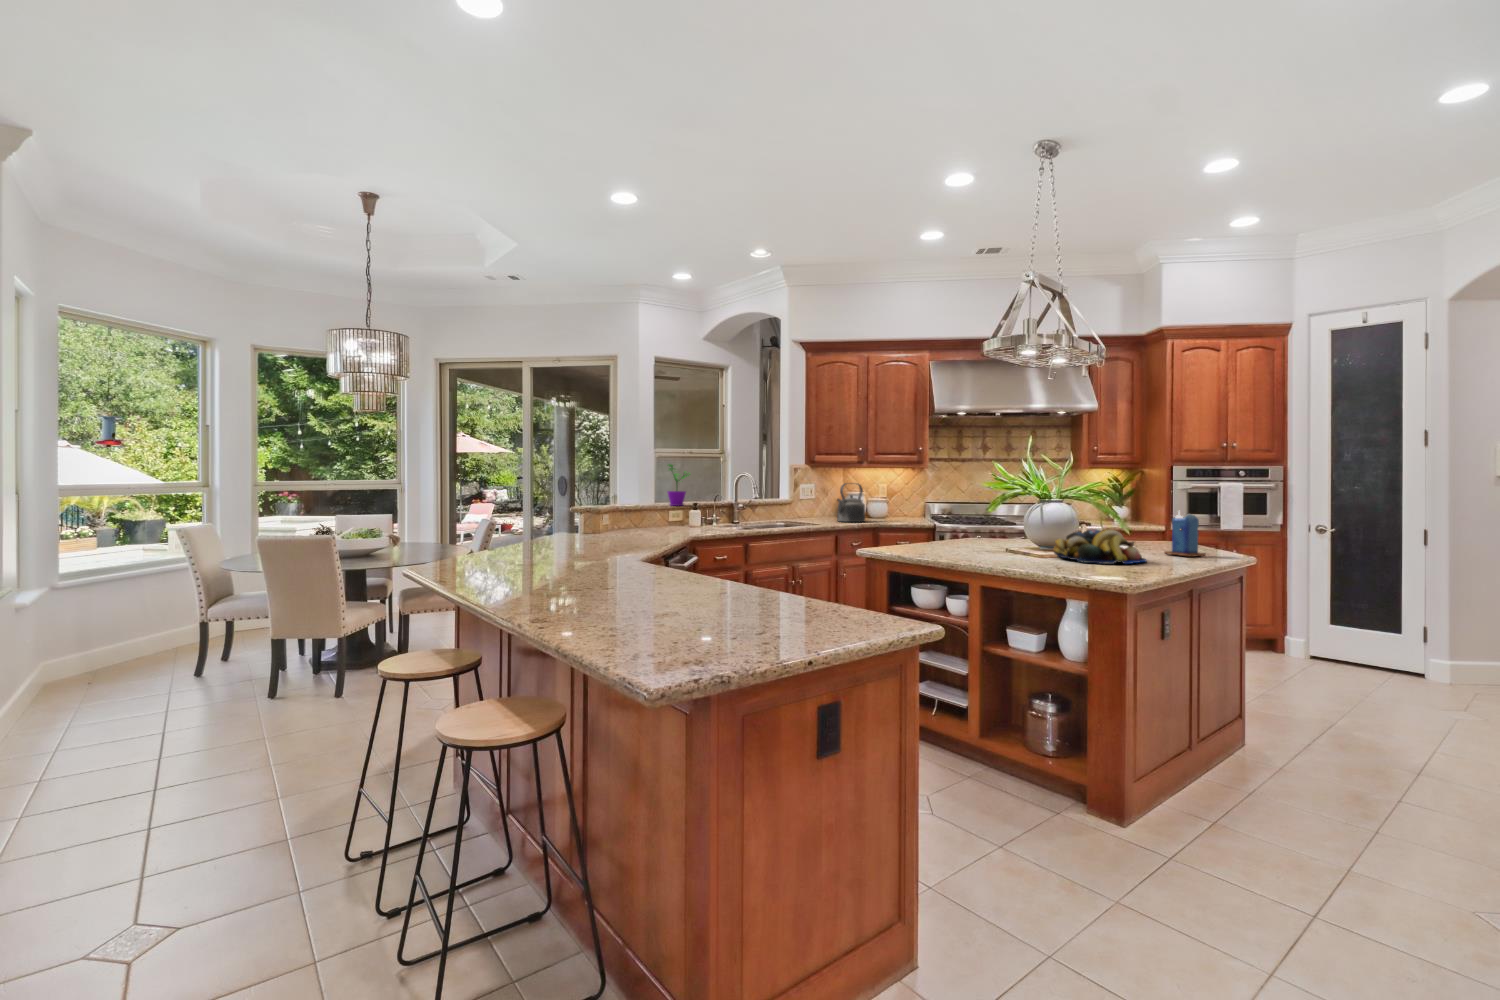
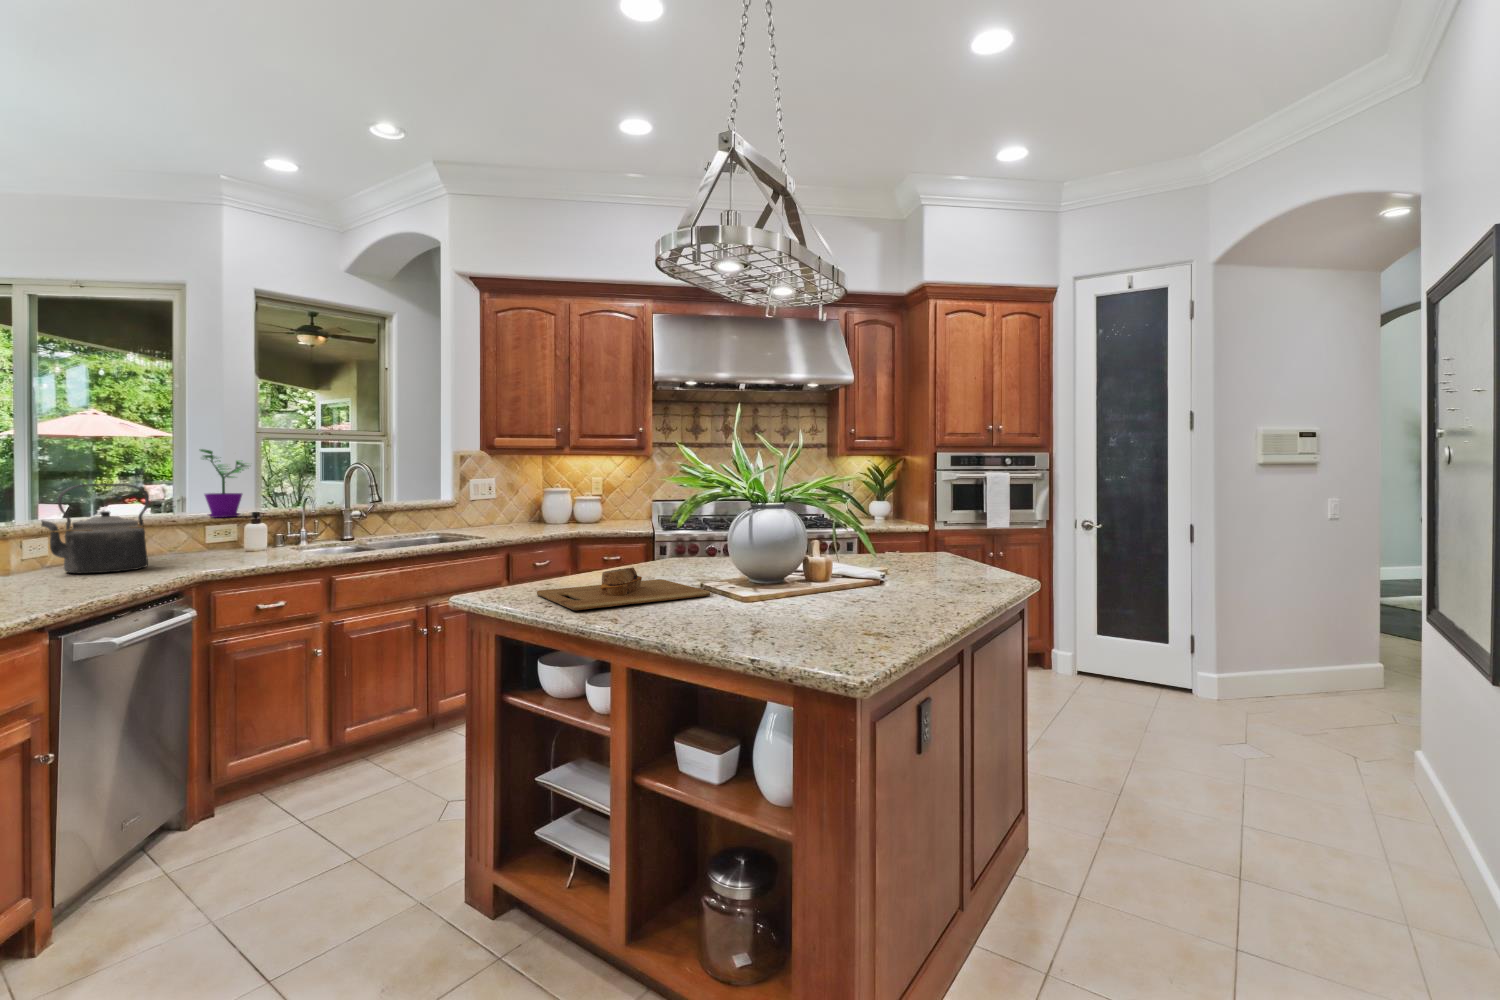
kettle: present [837,483,865,522] -> present [41,484,149,573]
candle: present [1164,512,1206,557] -> none [923,518,977,588]
fruit bowl: present [1053,529,1146,564] -> none [760,552,897,617]
cutting board: none [909,536,1018,556] -> present [537,567,710,610]

